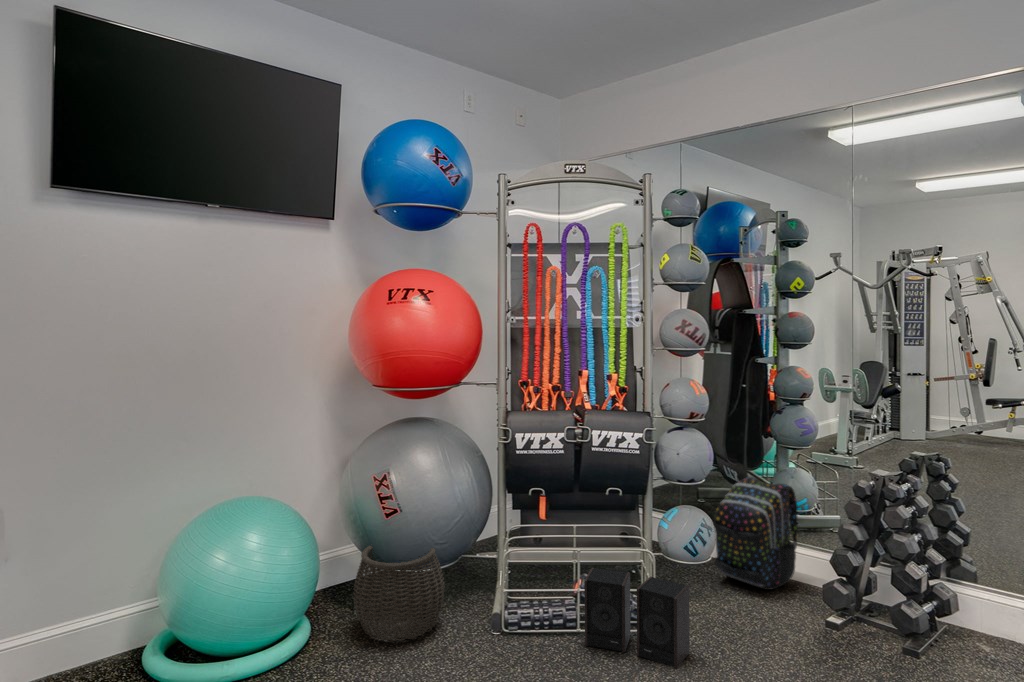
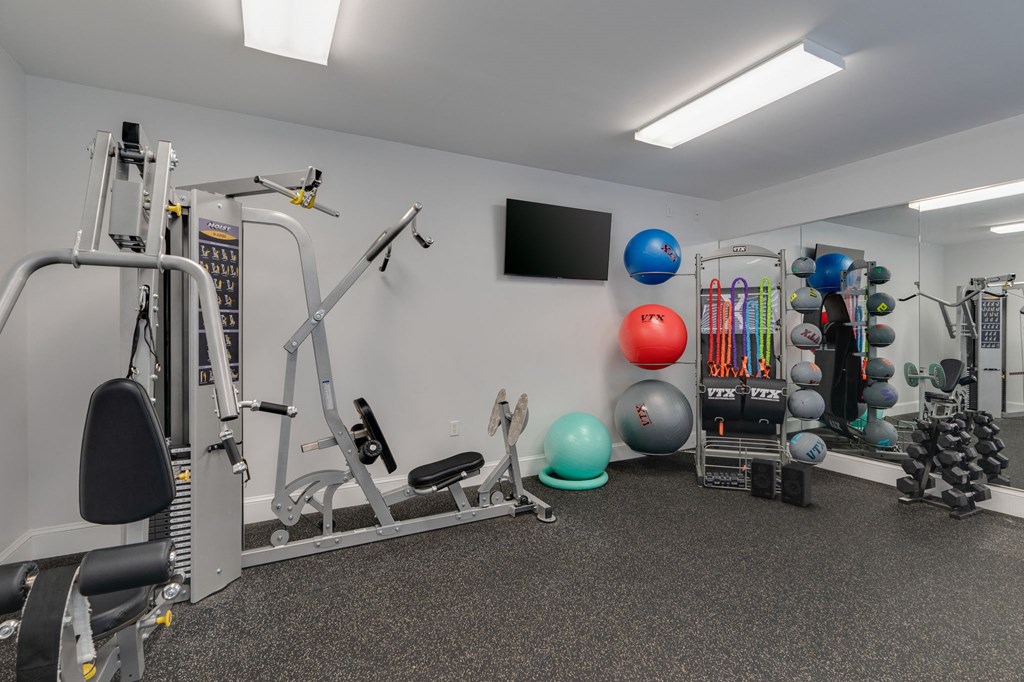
backpack: present [713,477,797,590] -> none [824,421,882,484]
woven basket: present [353,546,445,642] -> none [626,438,672,485]

